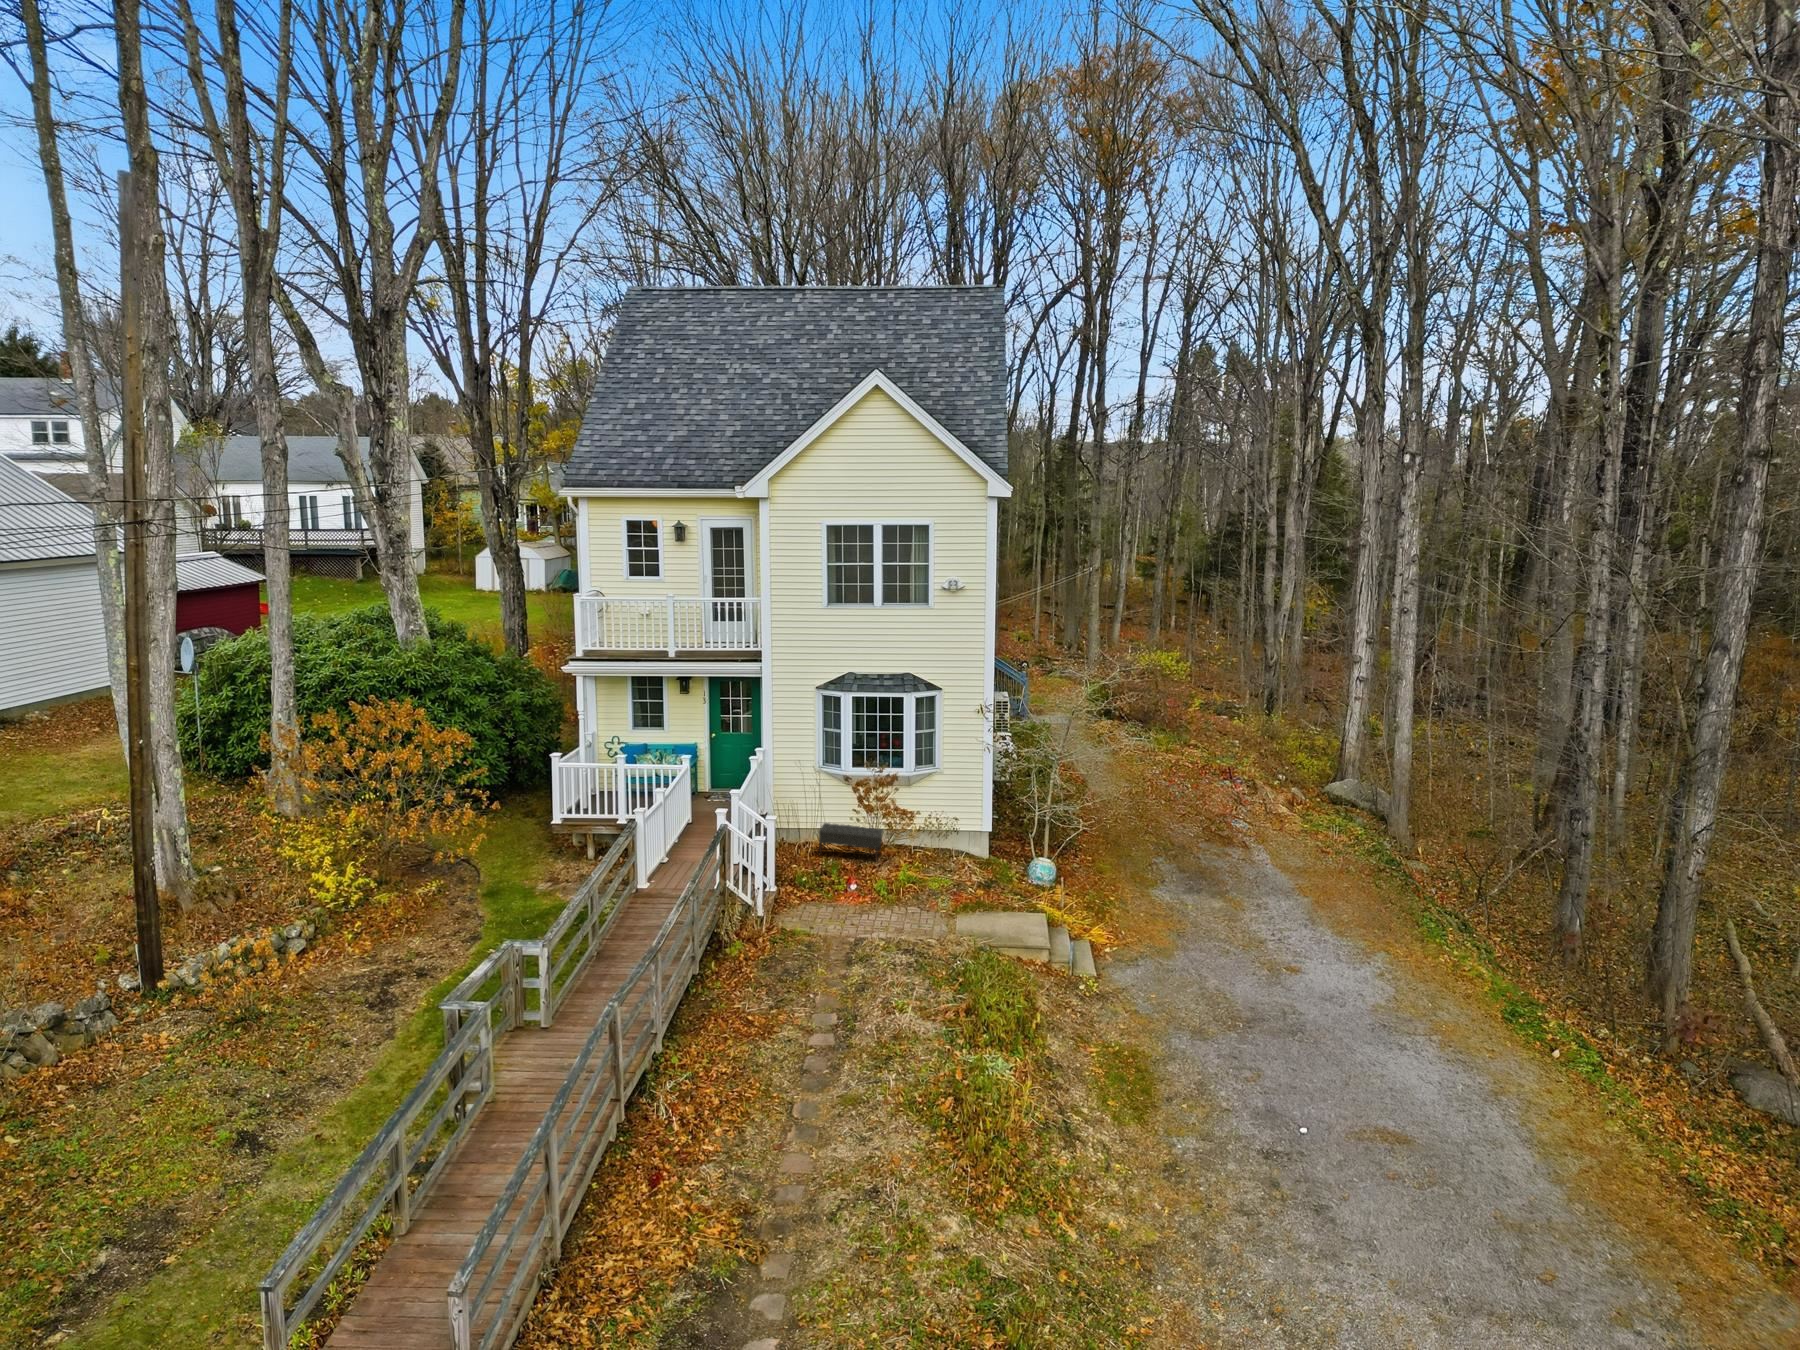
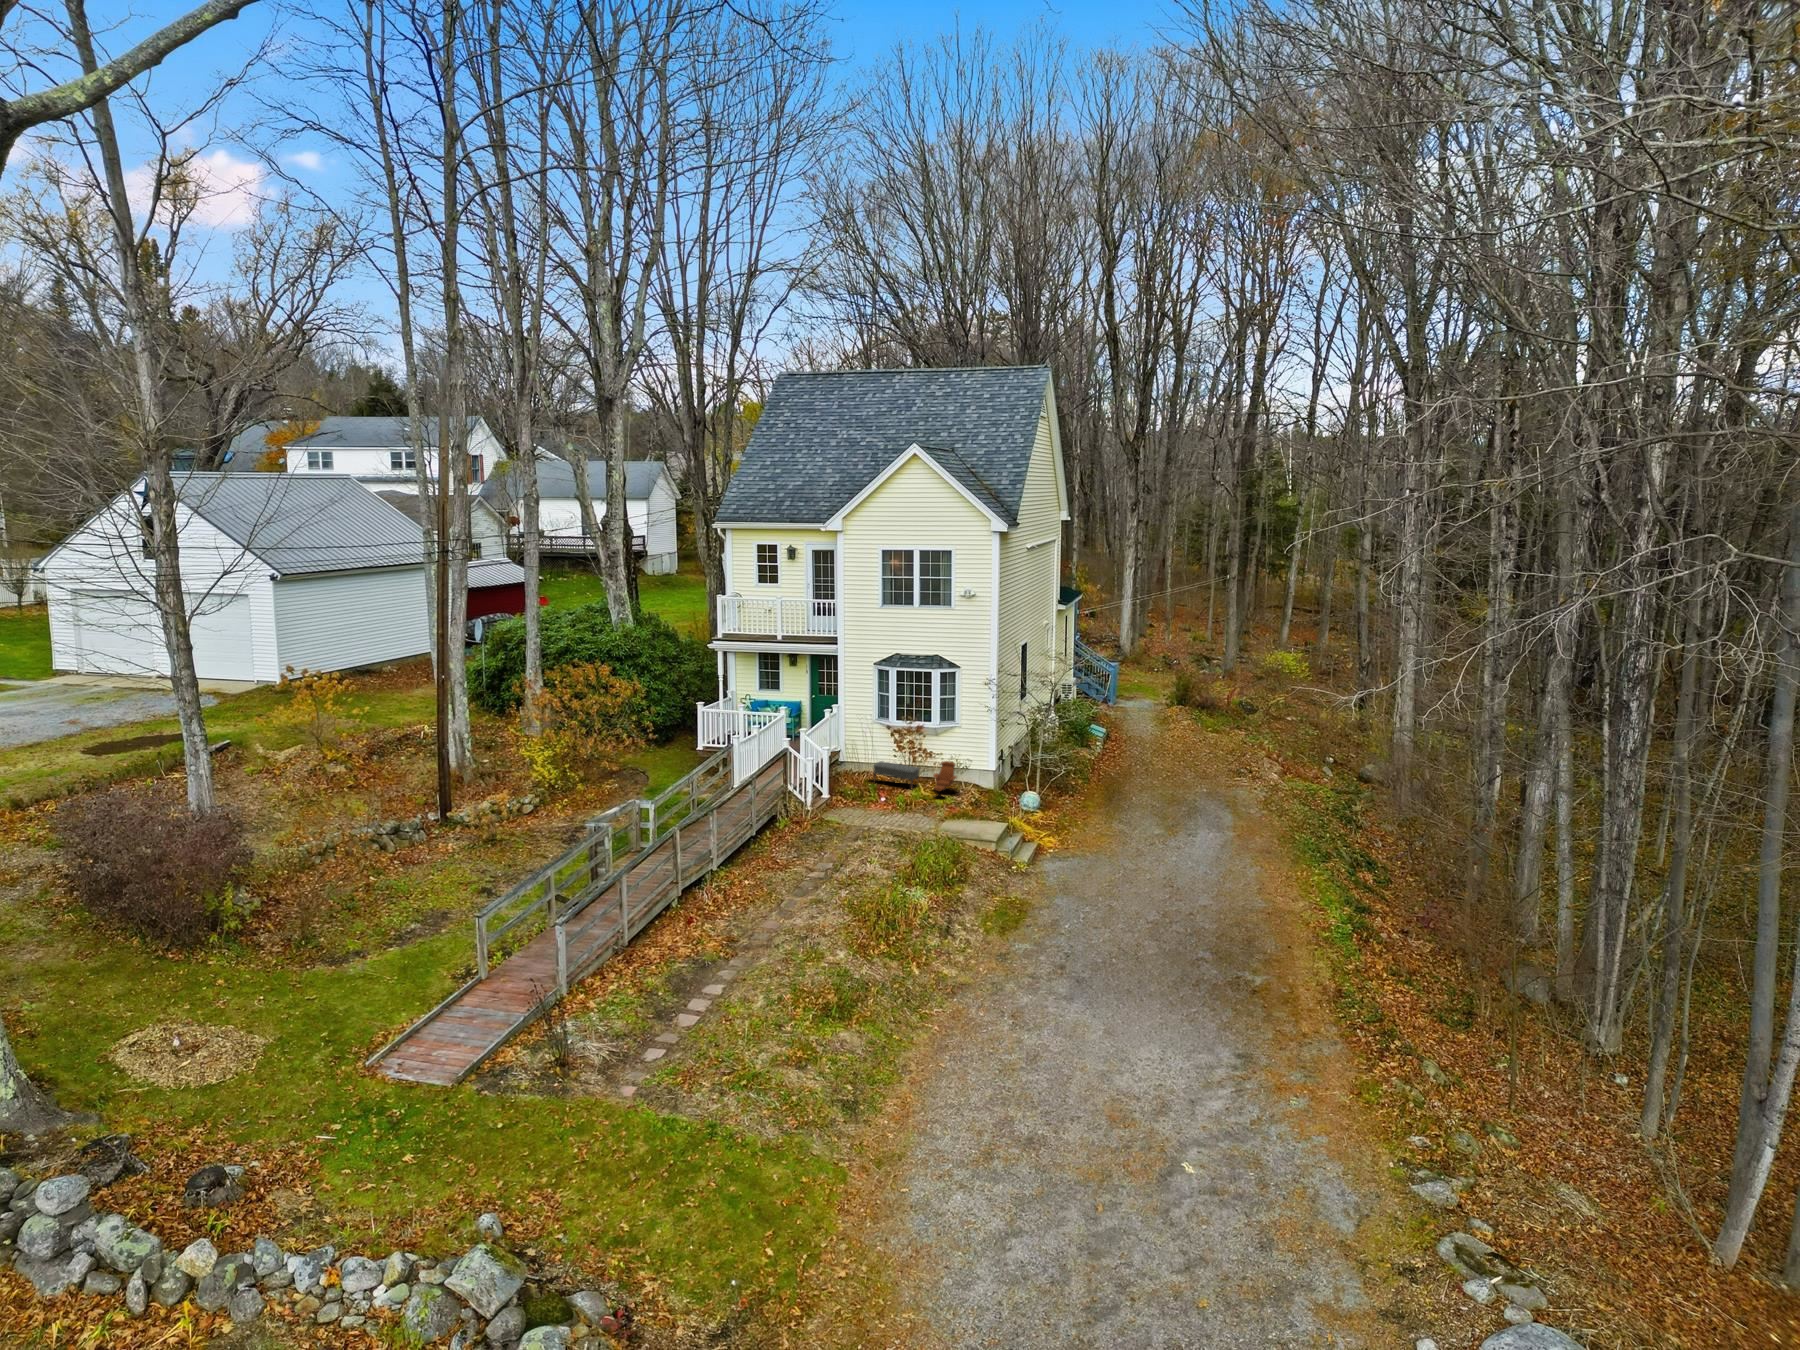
lounge chair: none [906,818,939,876] -> present [933,761,957,796]

